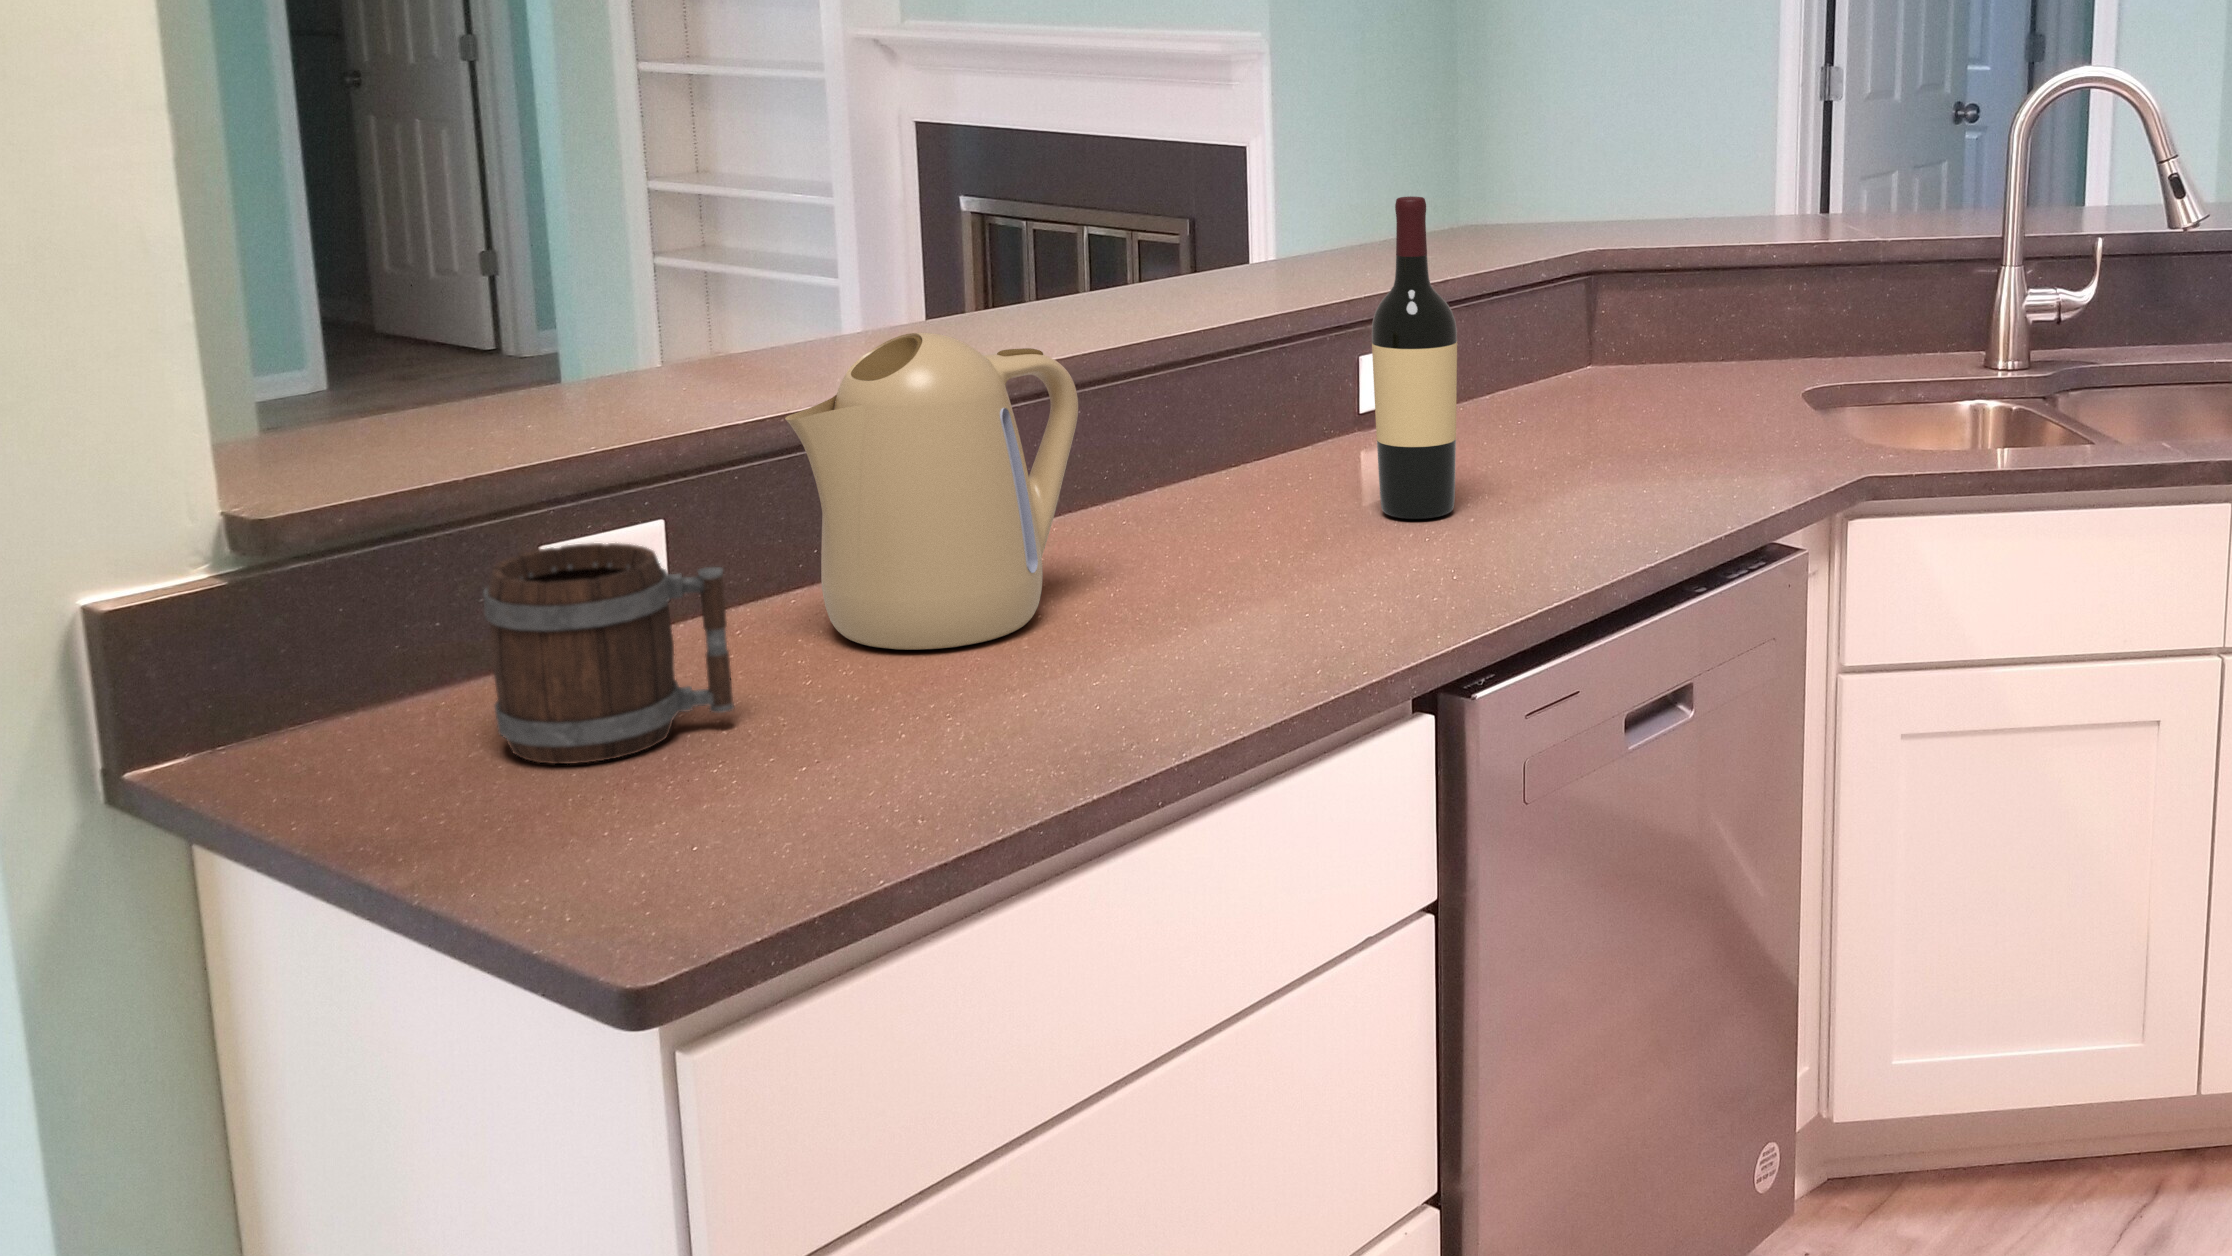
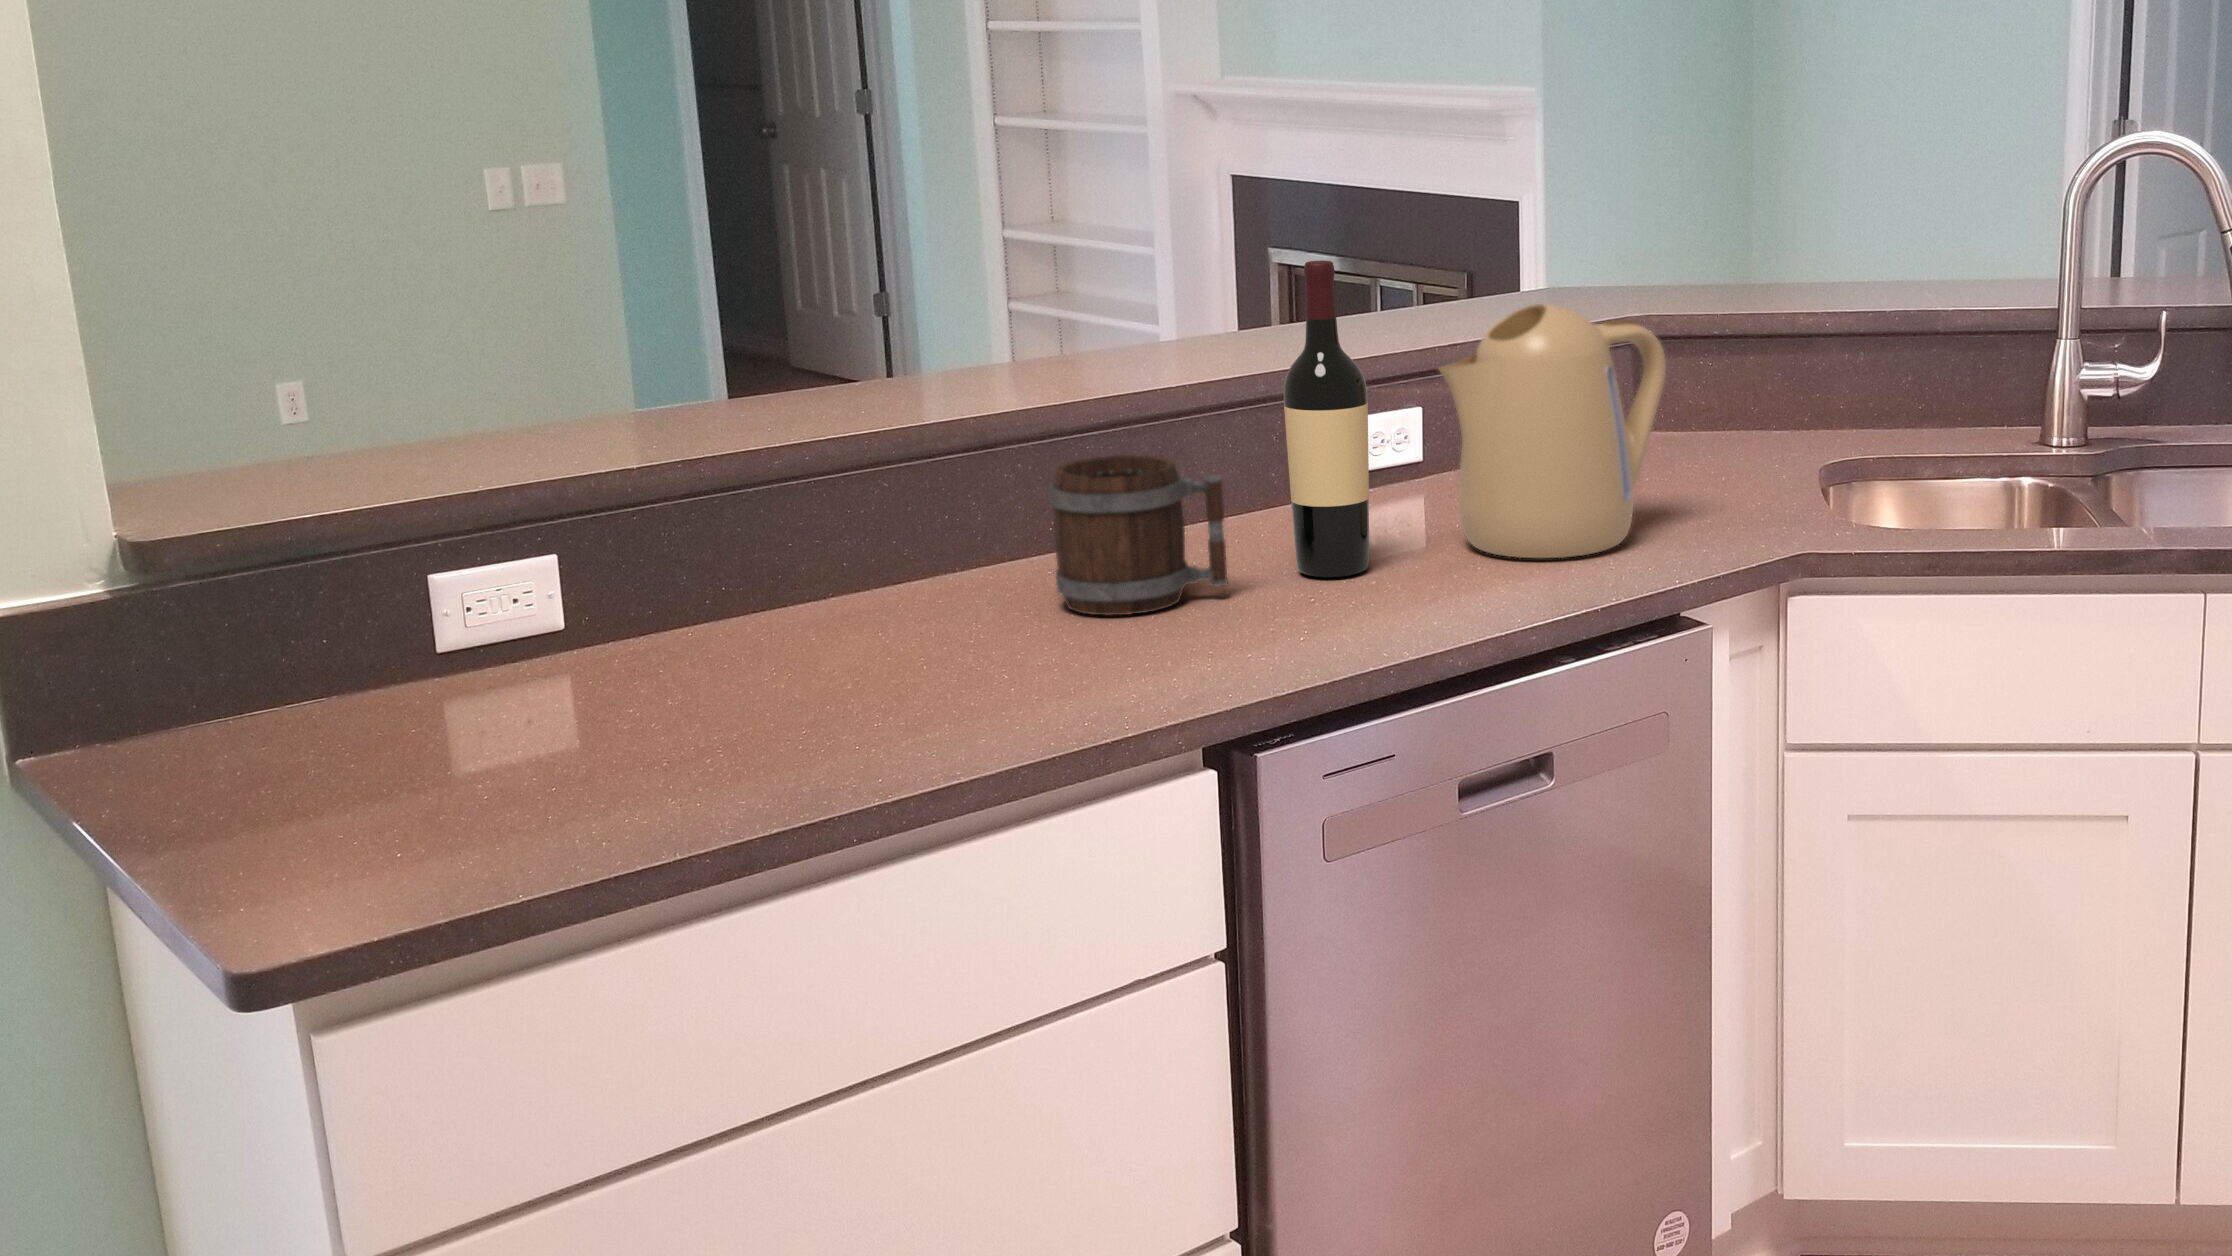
kettle: present [785,333,1078,650] -> present [1439,304,1666,558]
mug: present [484,543,734,764] -> present [1050,455,1228,615]

